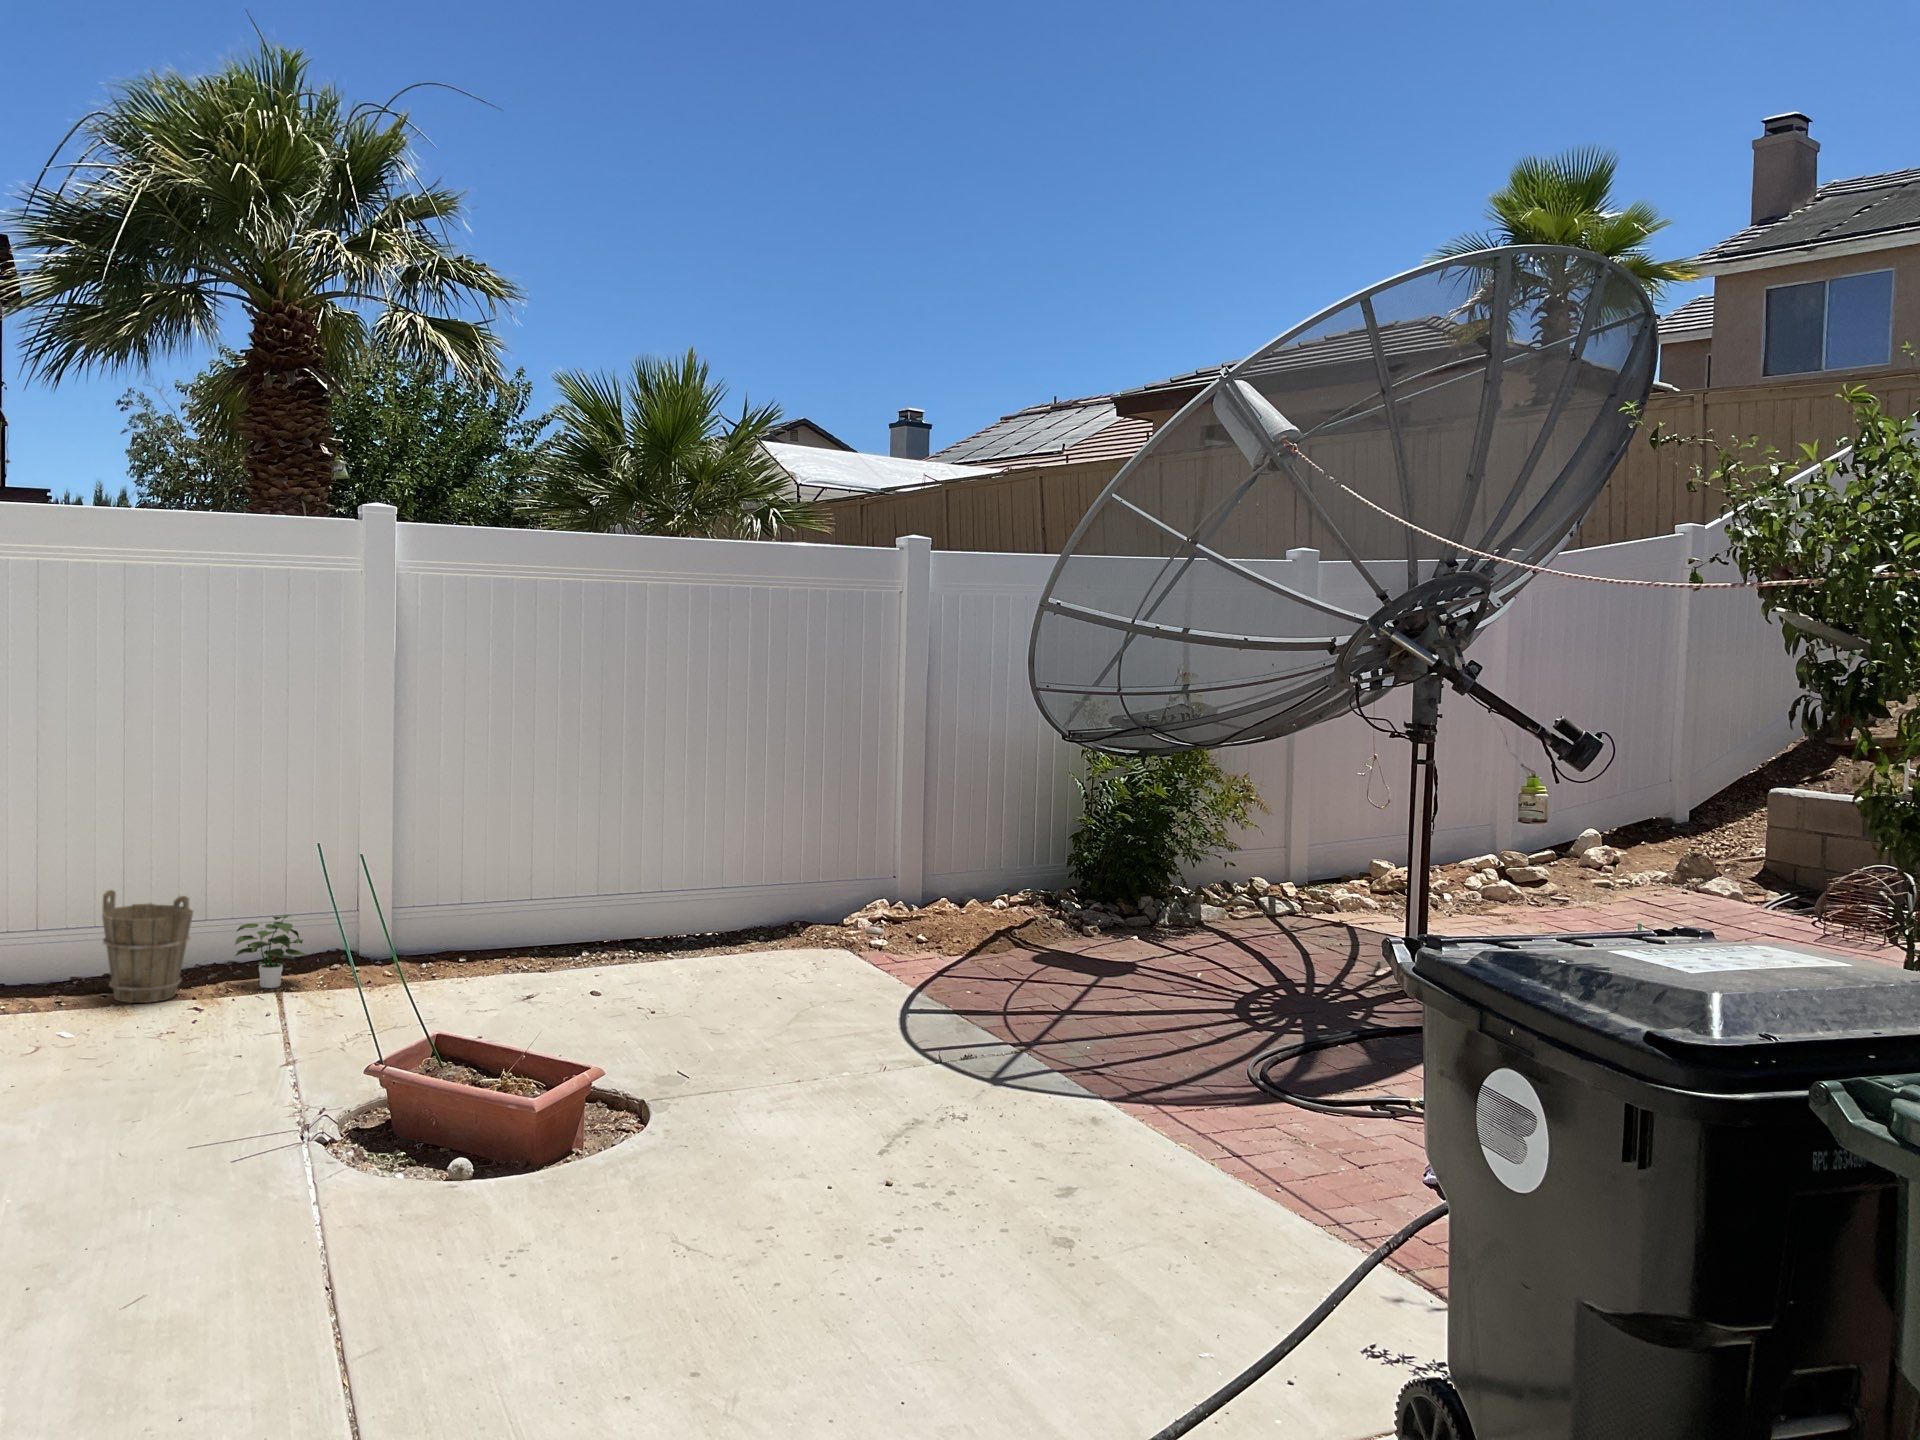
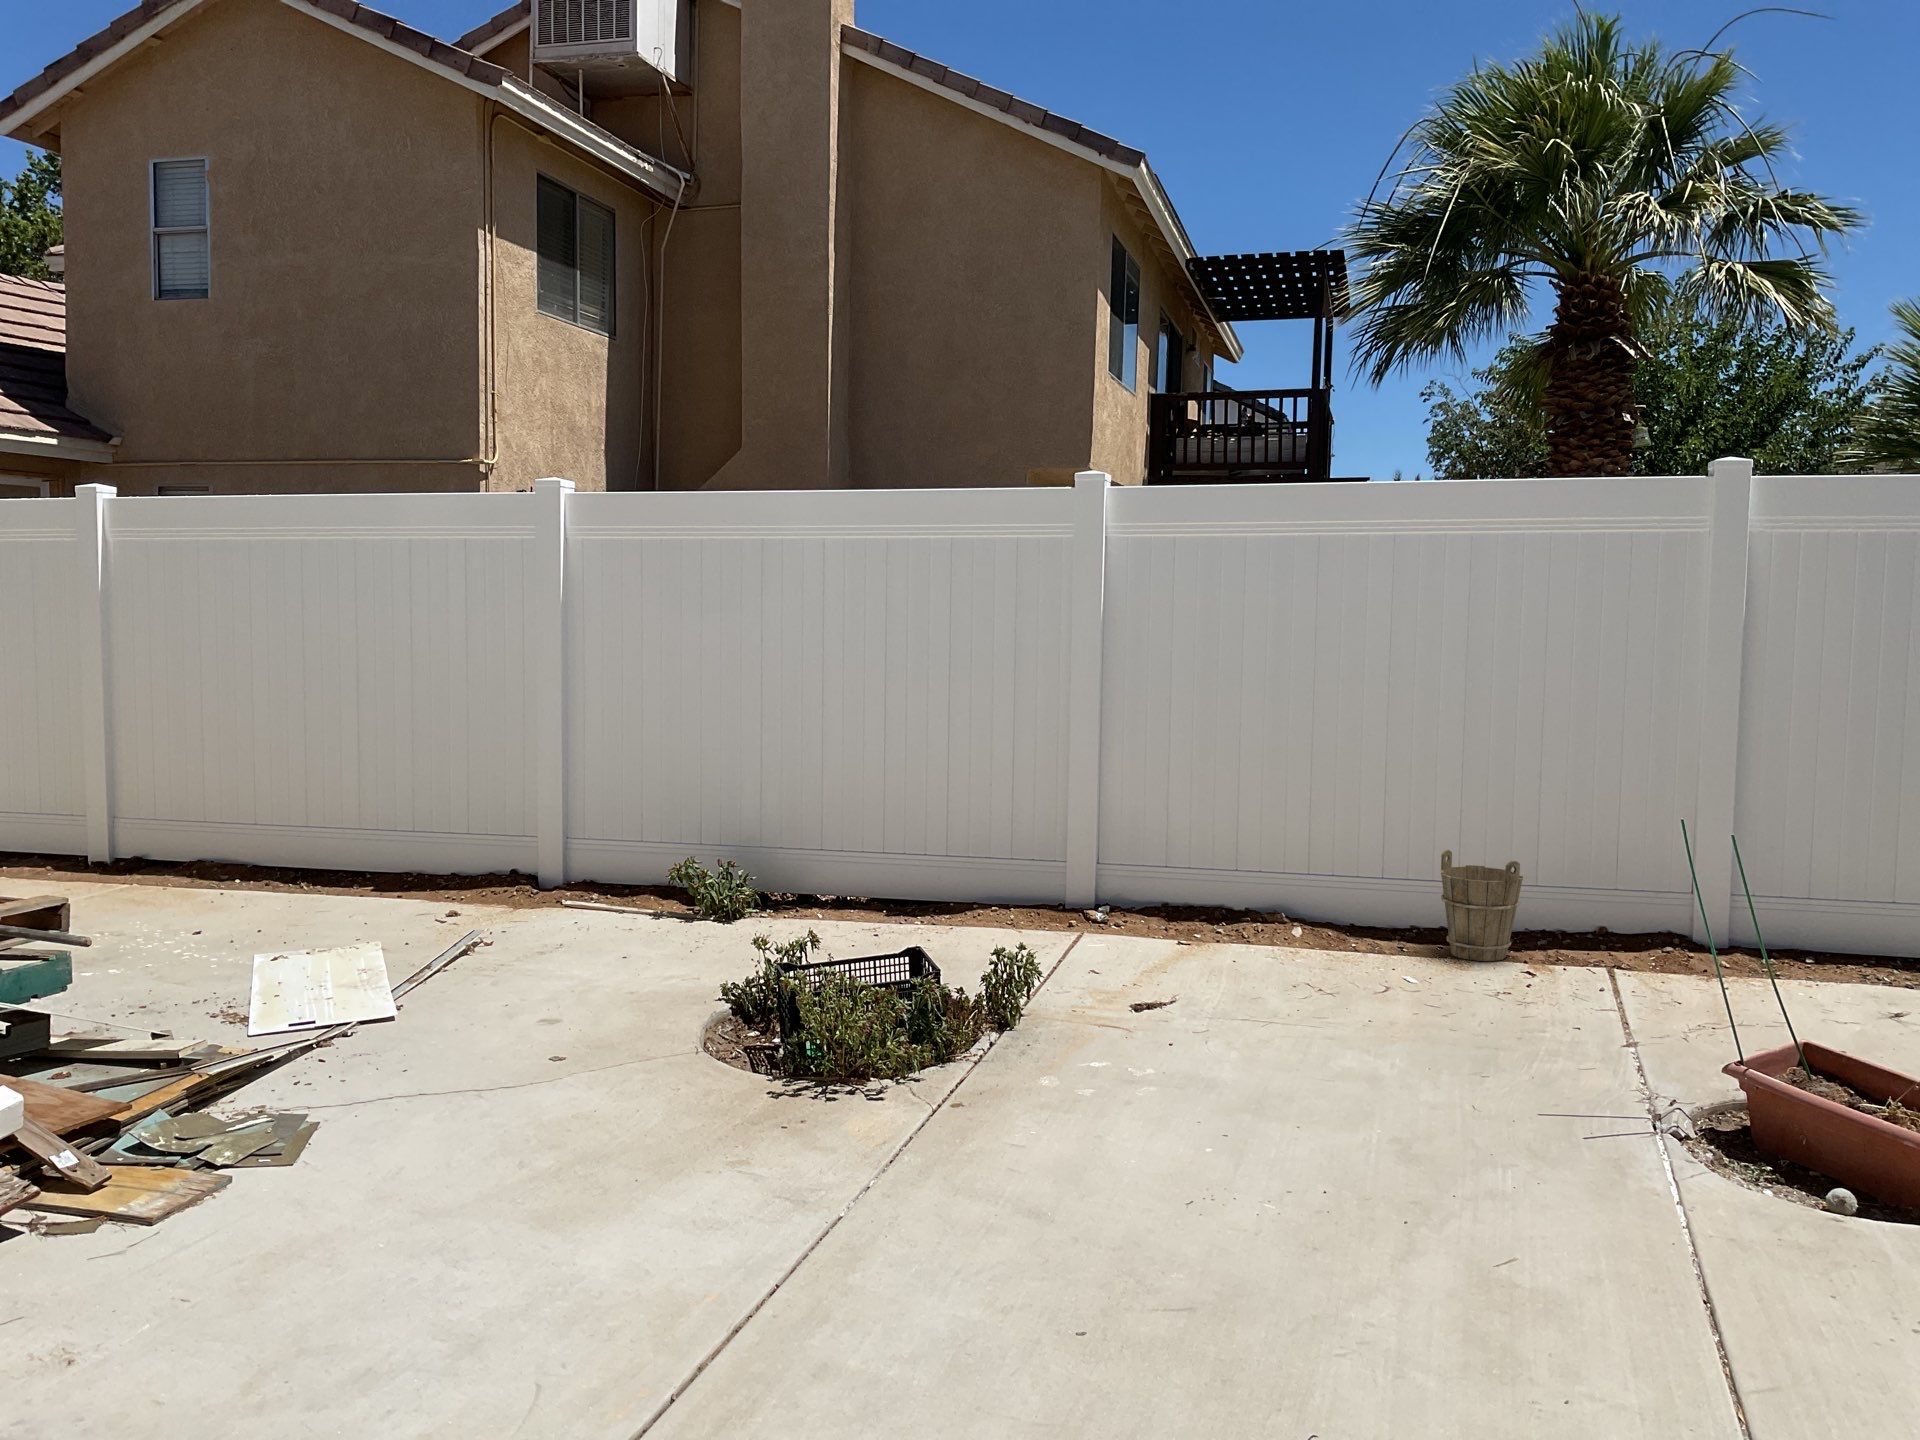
potted plant: present [235,915,307,988] -> none [1561,889,1636,962]

